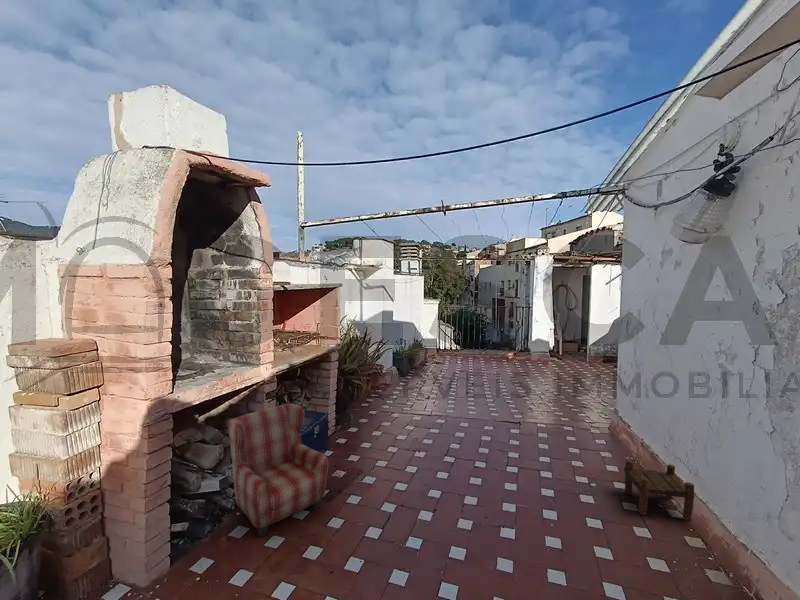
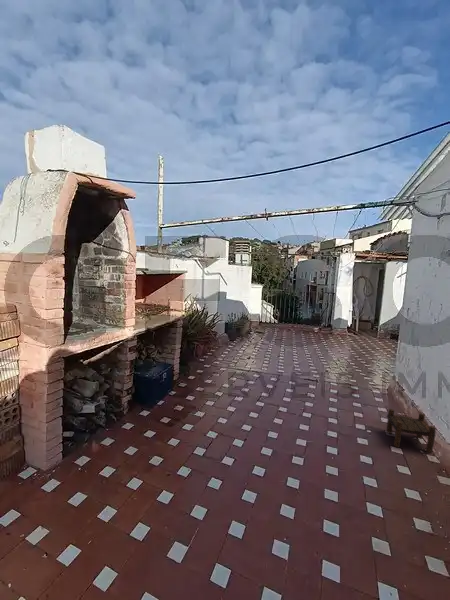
armchair: present [228,403,328,538] -> none [102,356,172,445]

